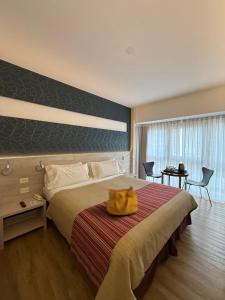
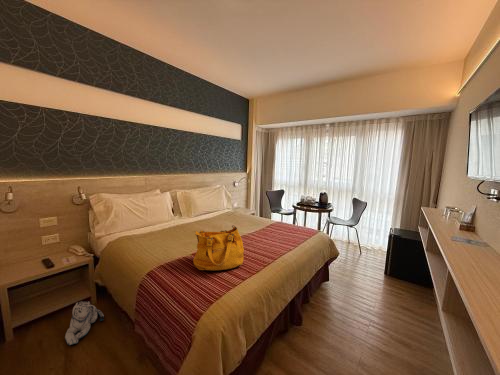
plush toy: none [30,230,52,257] -> present [65,301,104,345]

